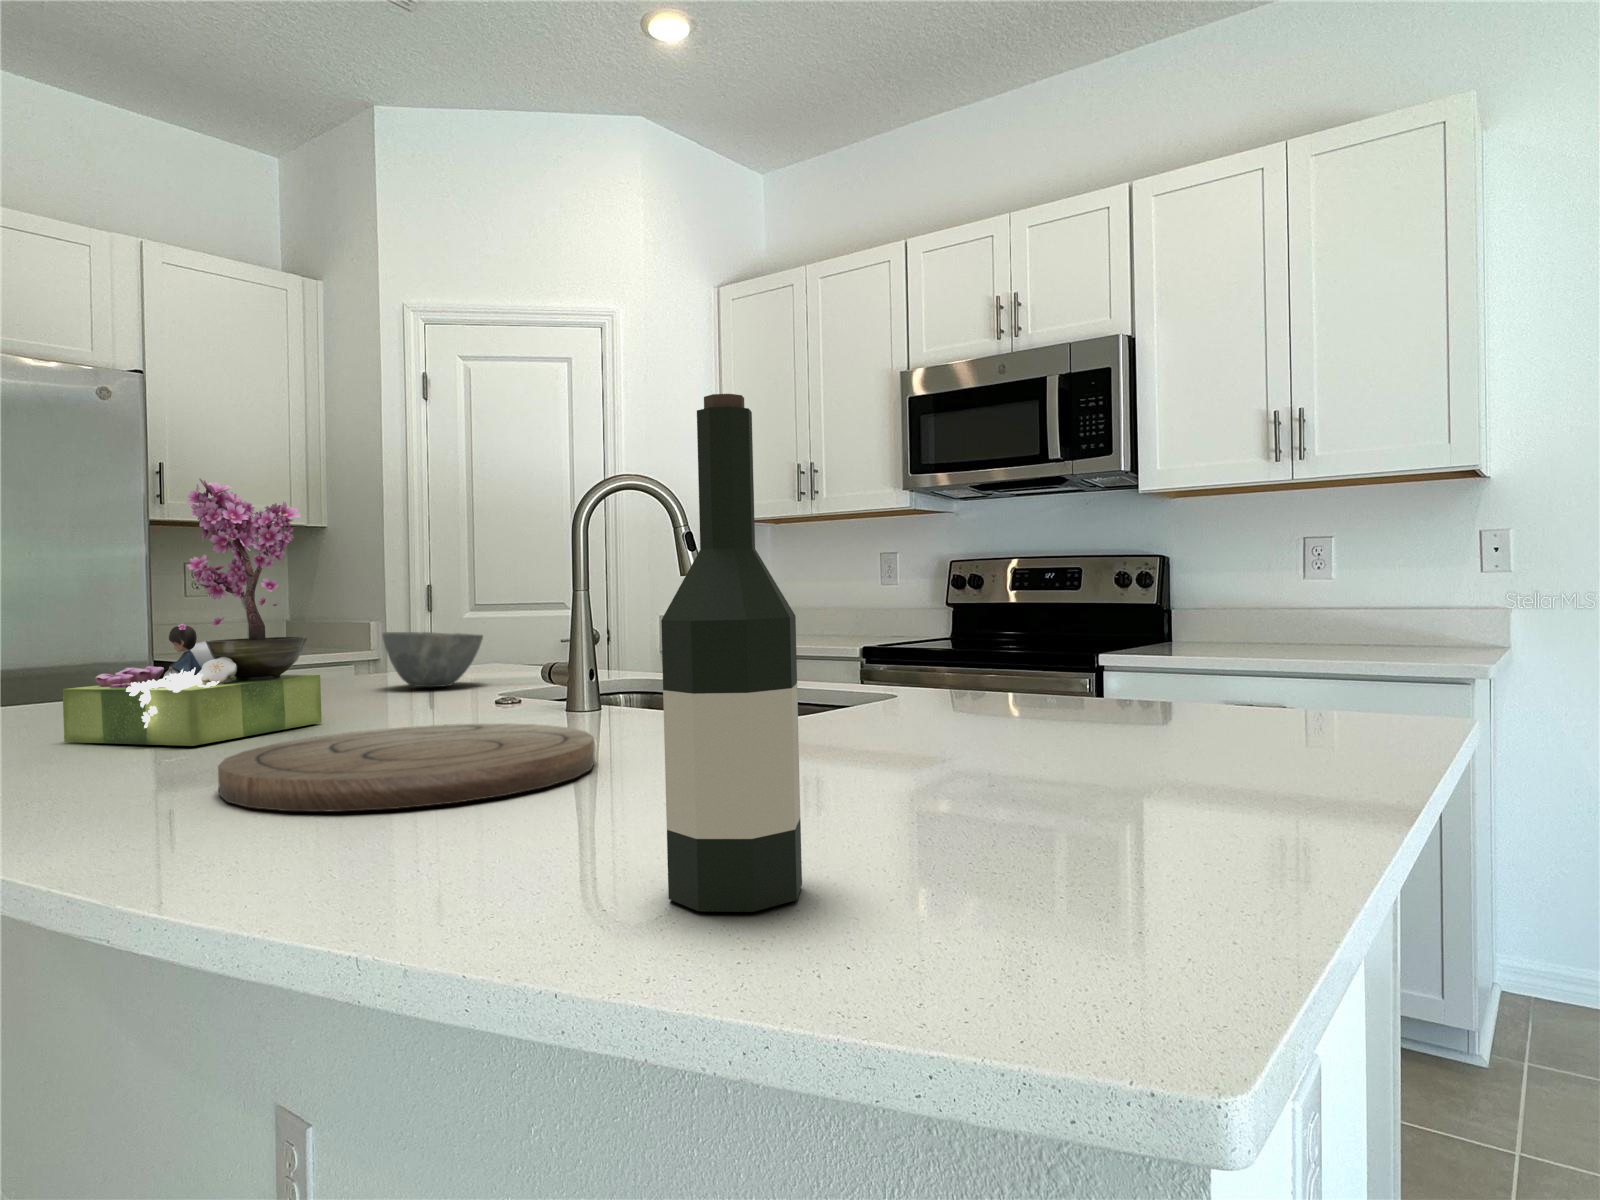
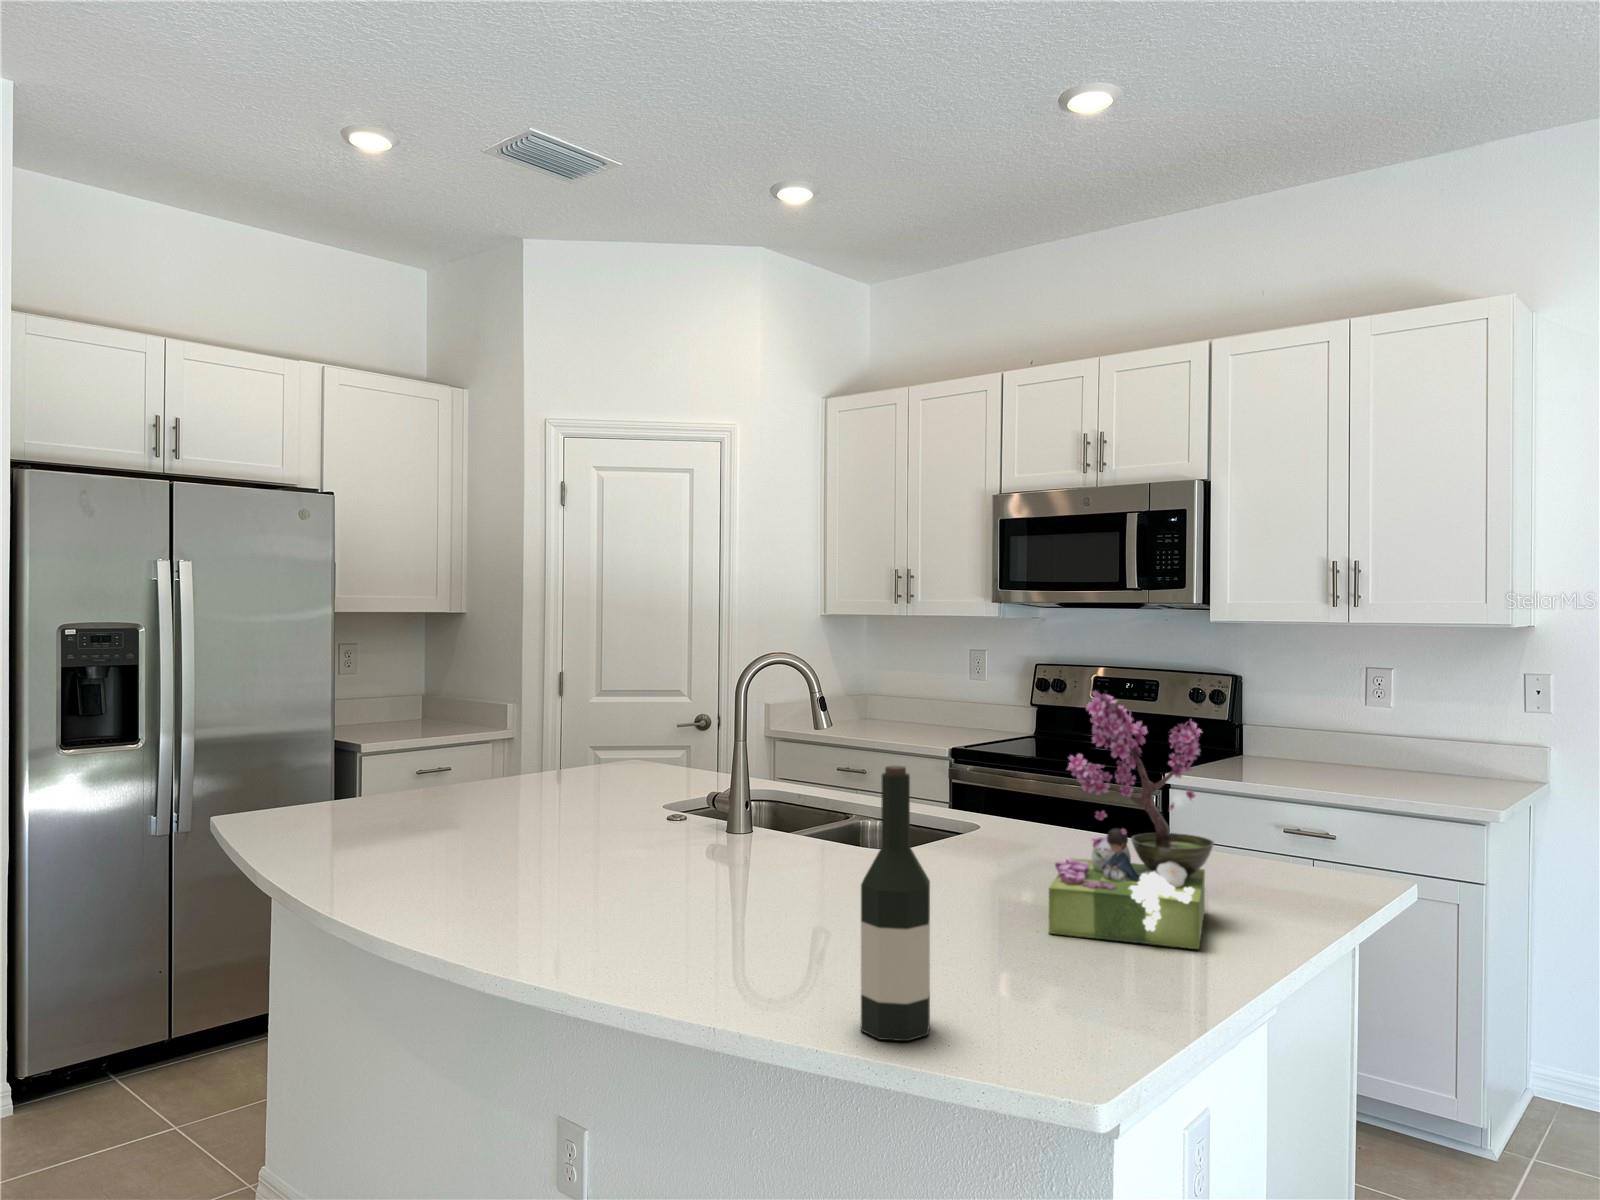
flower arrangement: present [63,478,322,746] -> present [1049,691,1214,949]
bowl: present [382,632,483,687] -> none [573,759,650,807]
cutting board: present [218,724,595,812] -> none [548,873,779,953]

